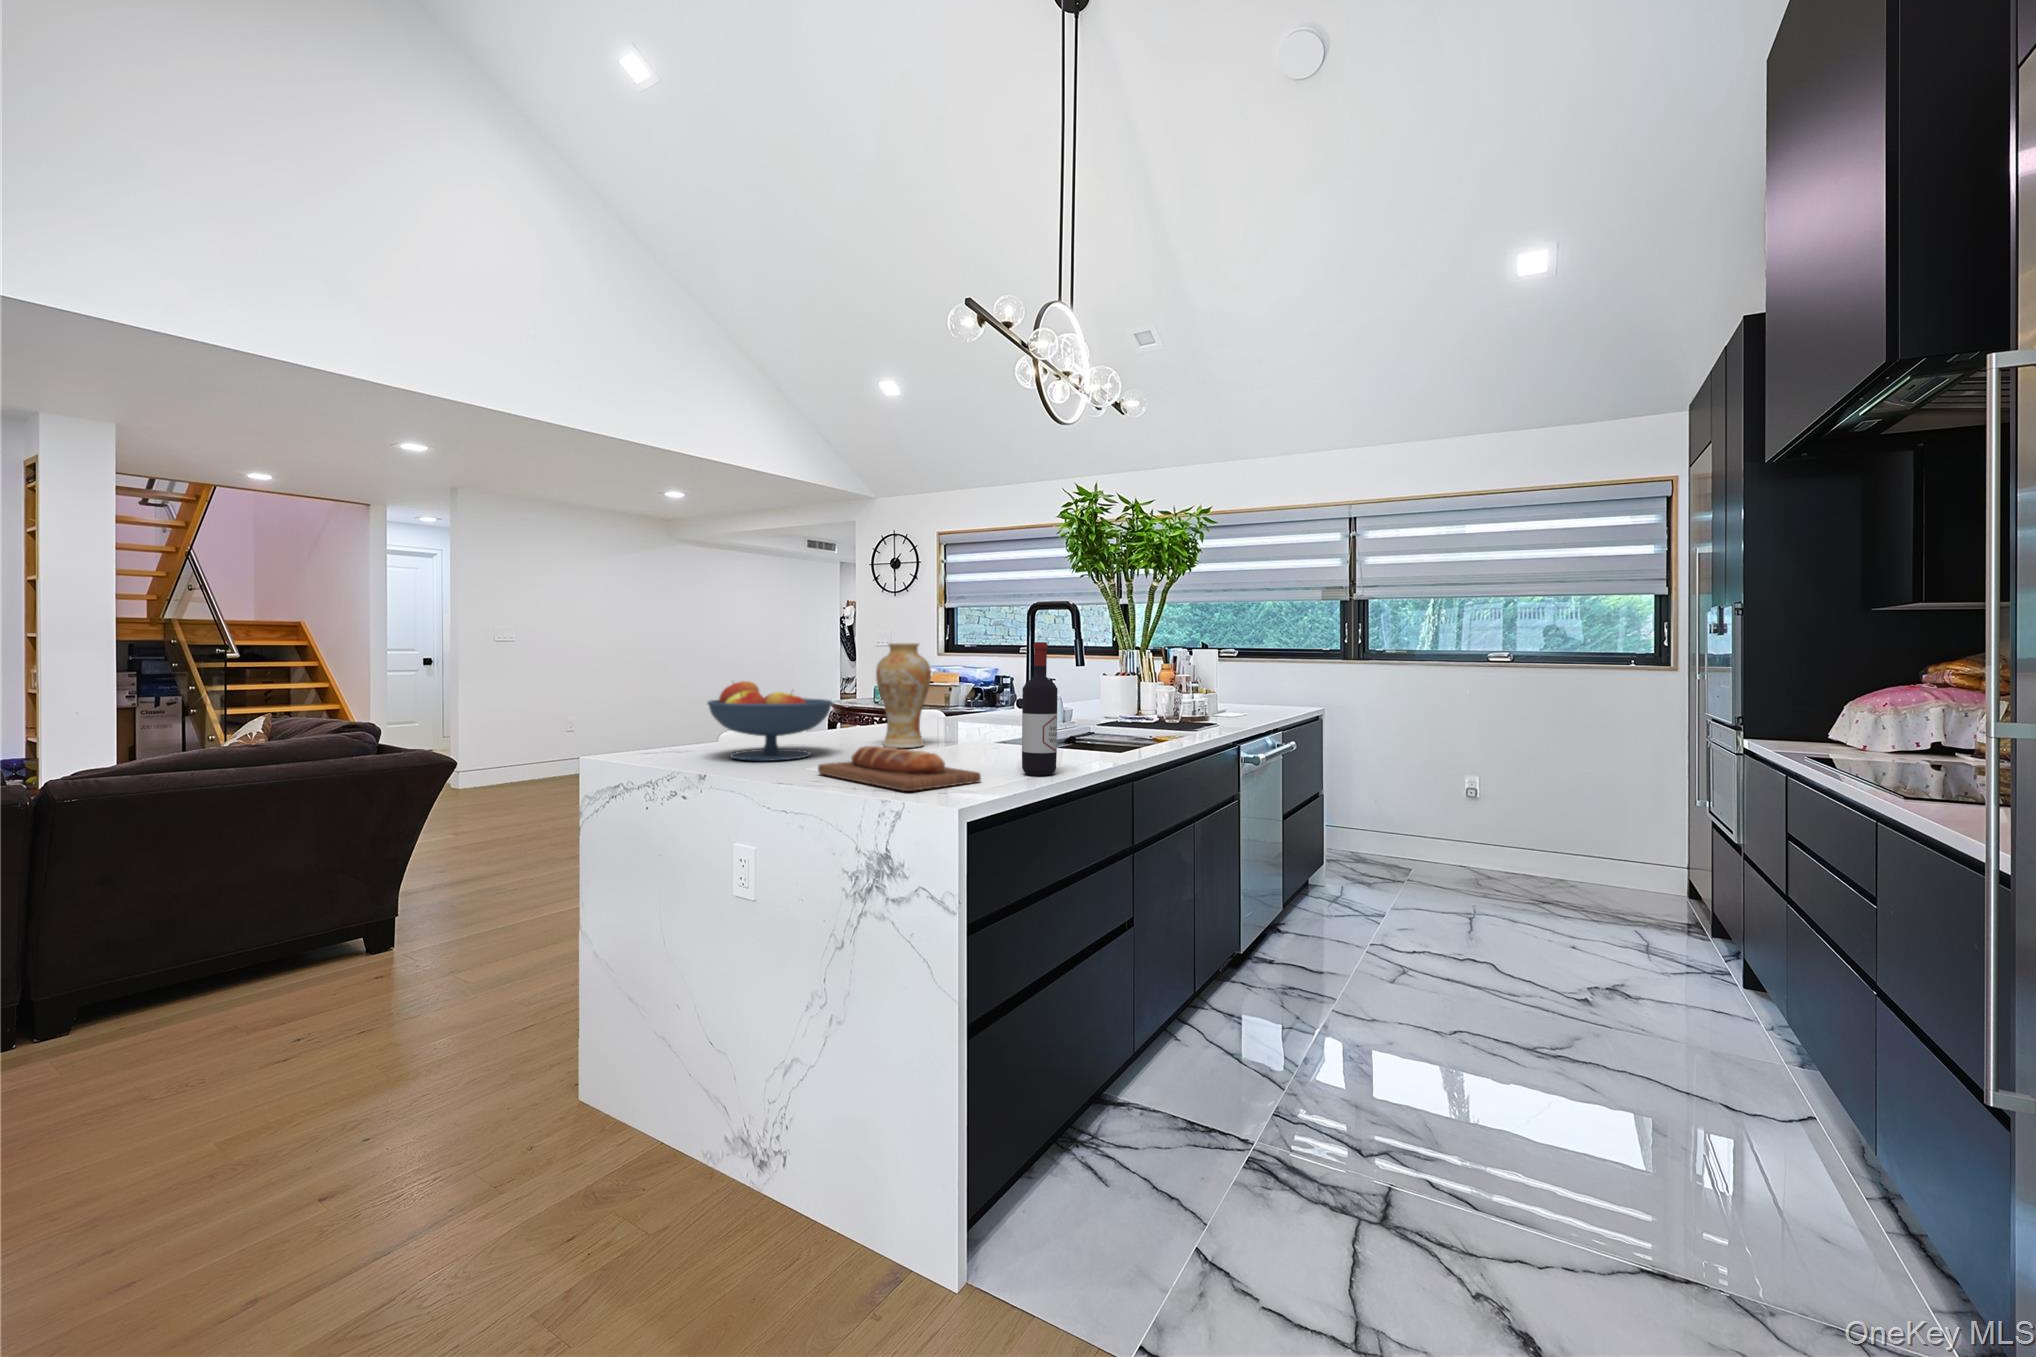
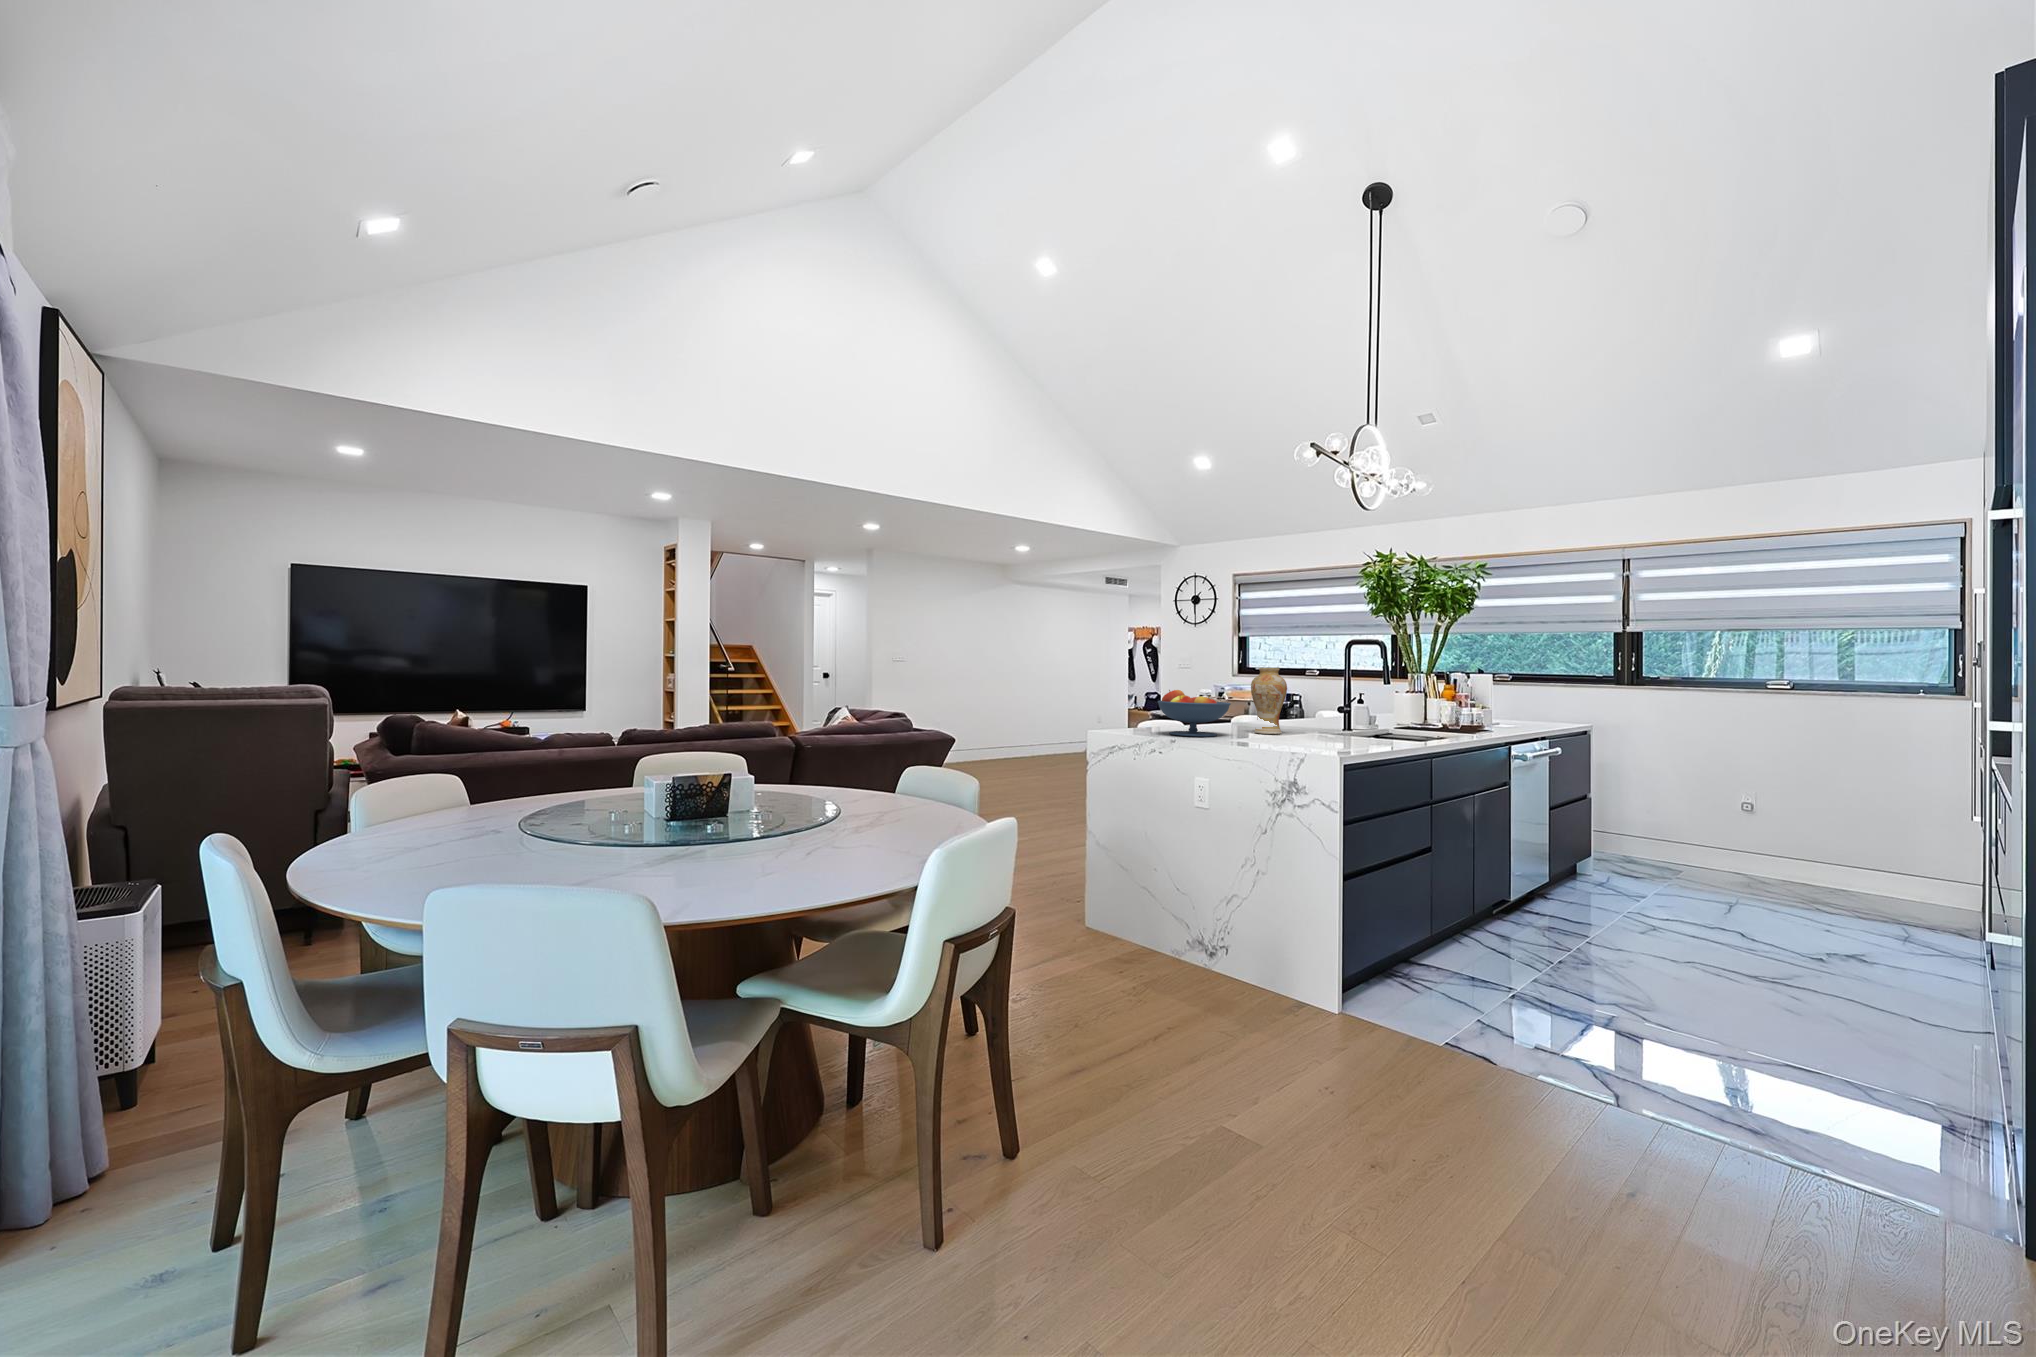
wine bottle: present [1022,642,1058,775] -> none [1362,669,1386,748]
bread loaf: present [818,746,981,791] -> none [1237,728,1340,750]

